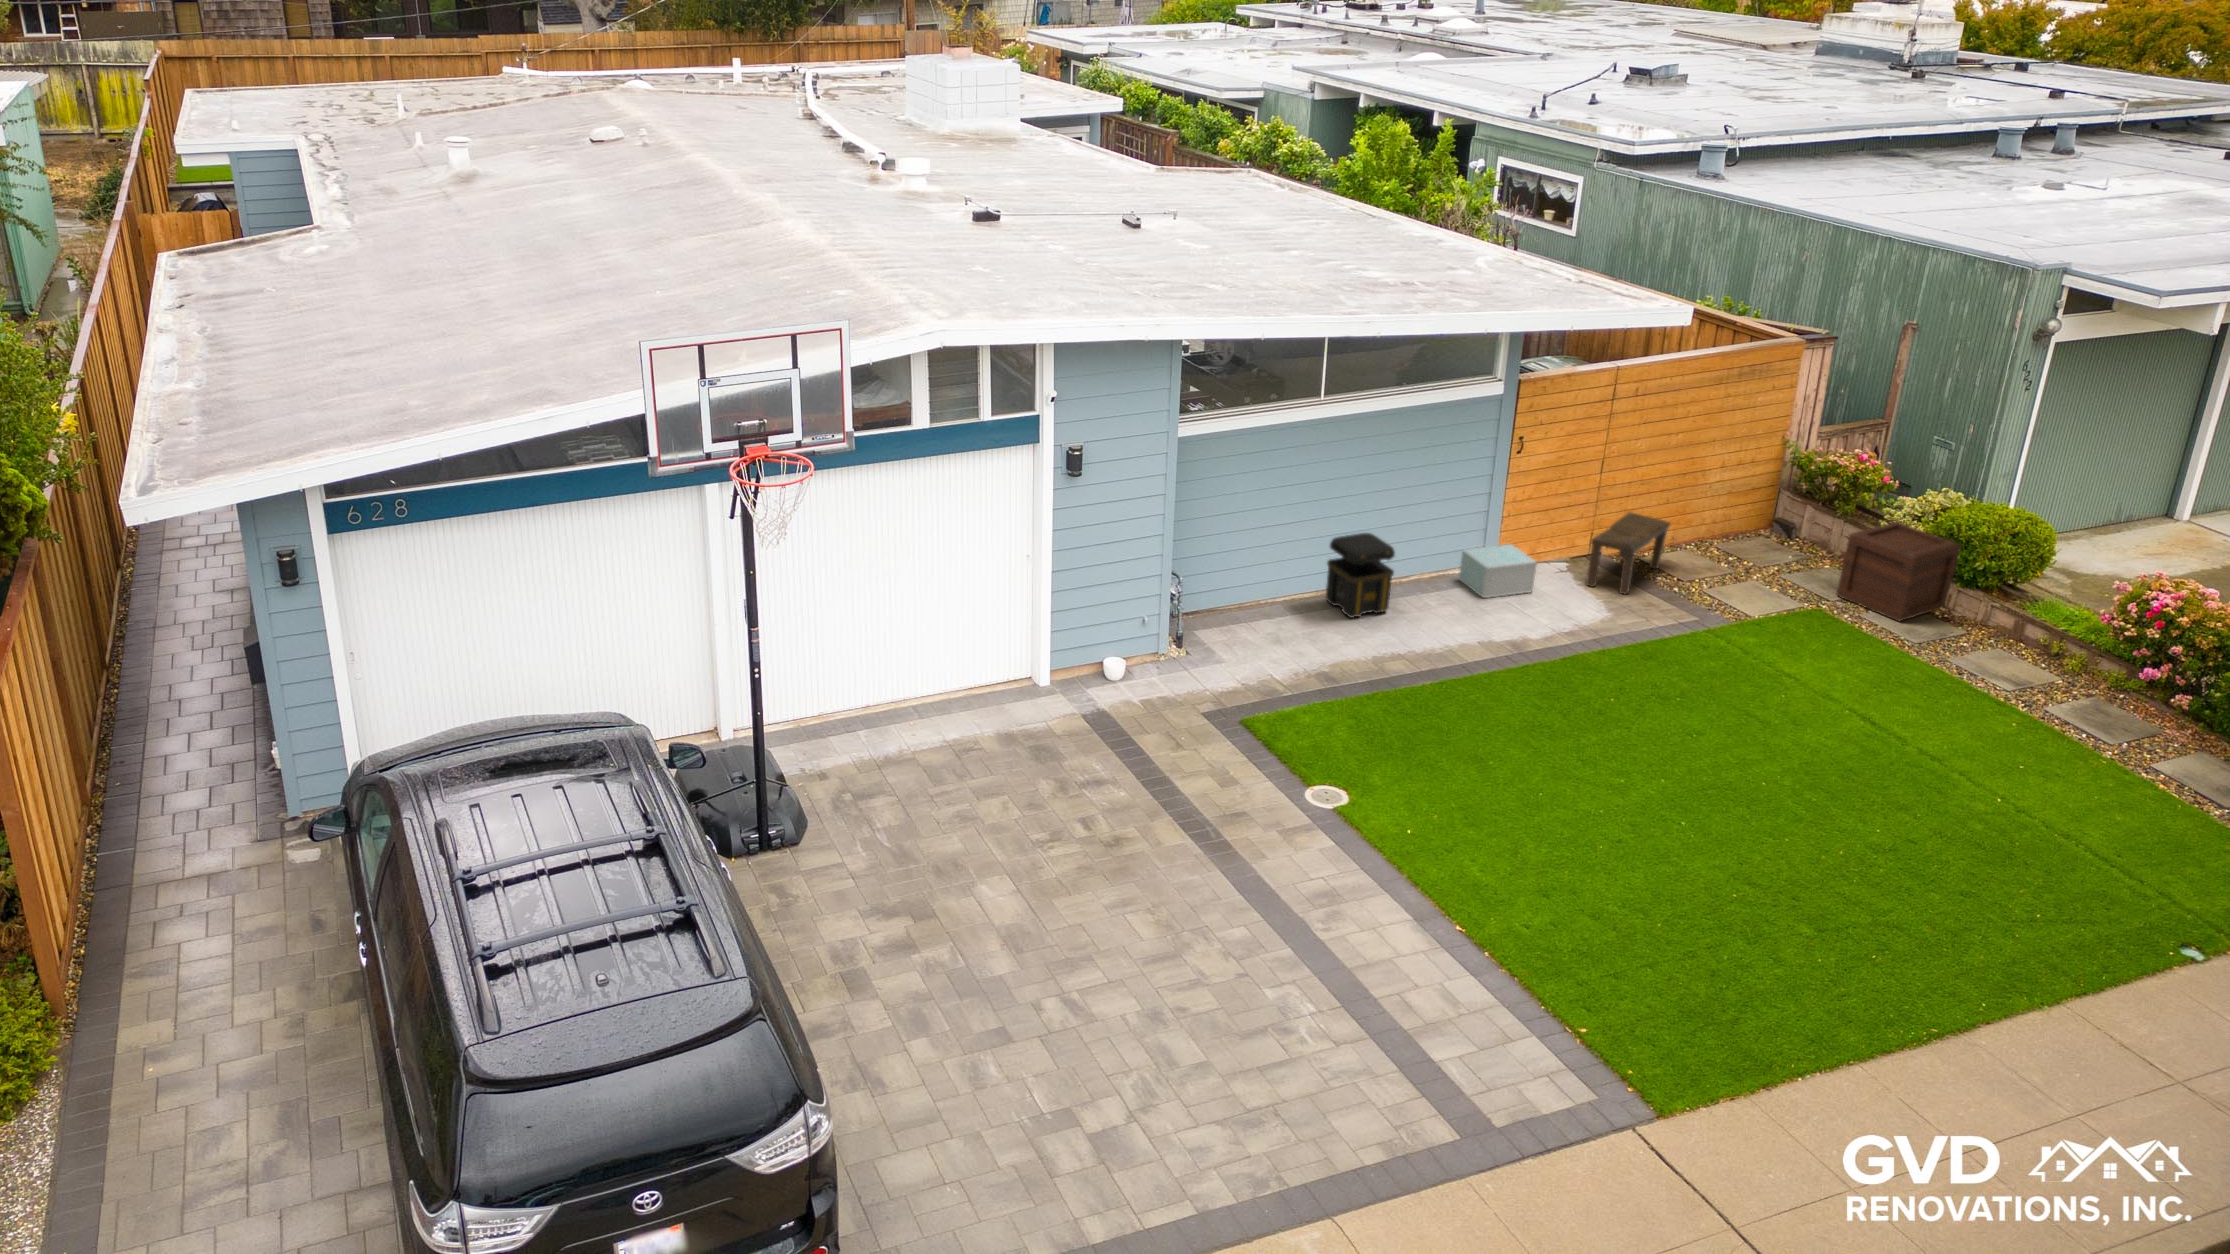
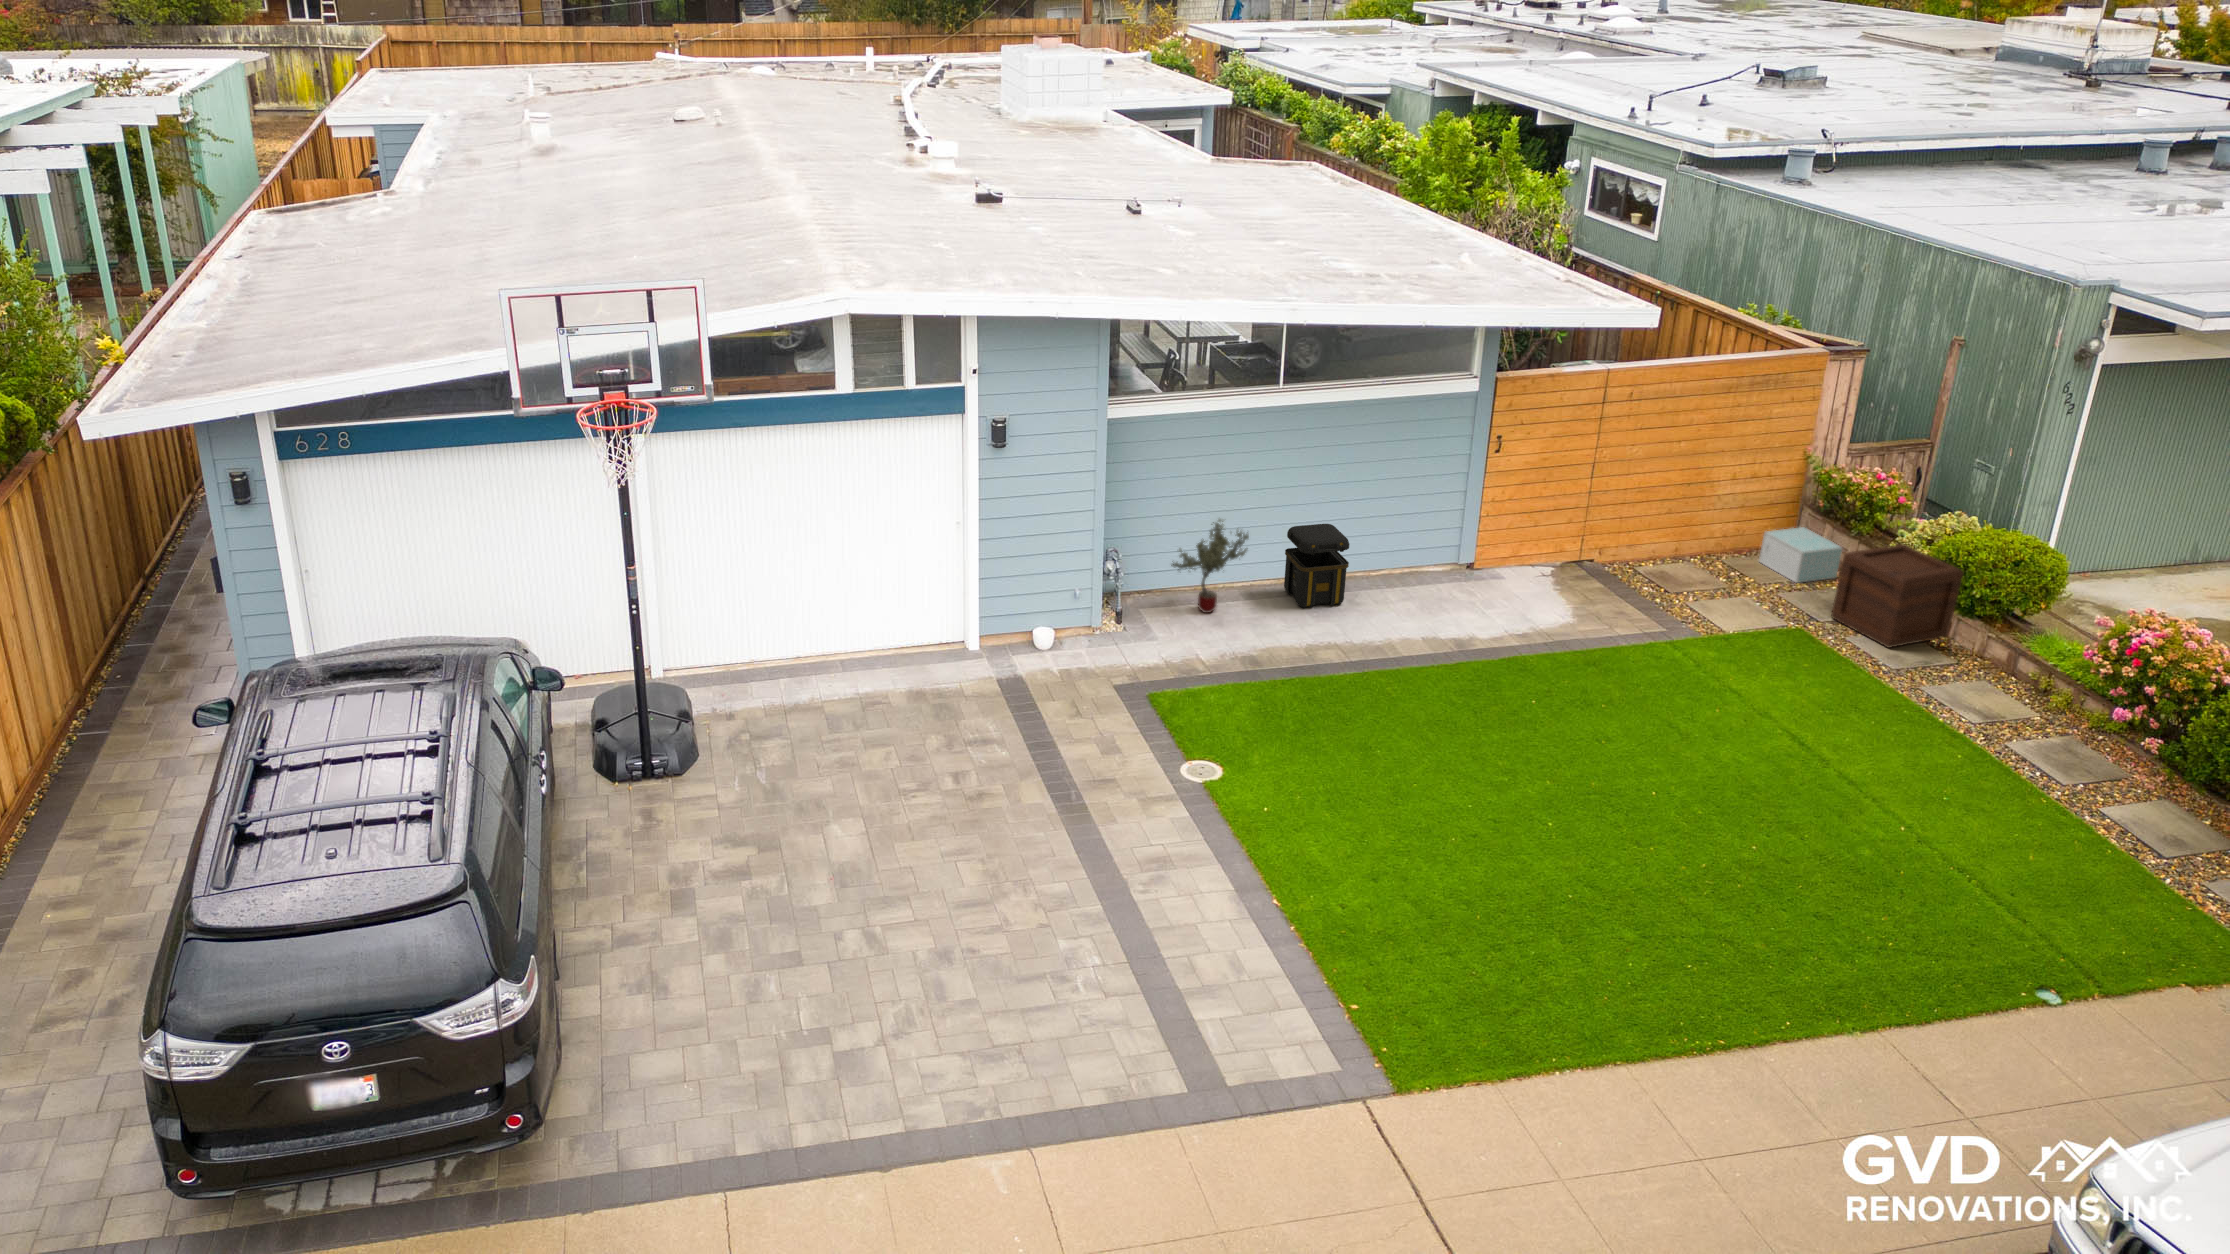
bench: present [1586,513,1670,595] -> none [1563,520,1661,603]
potted tree: none [1226,533,1302,630] -> present [1171,519,1249,613]
storage box: present [1459,544,1537,598] -> present [1759,527,1842,583]

